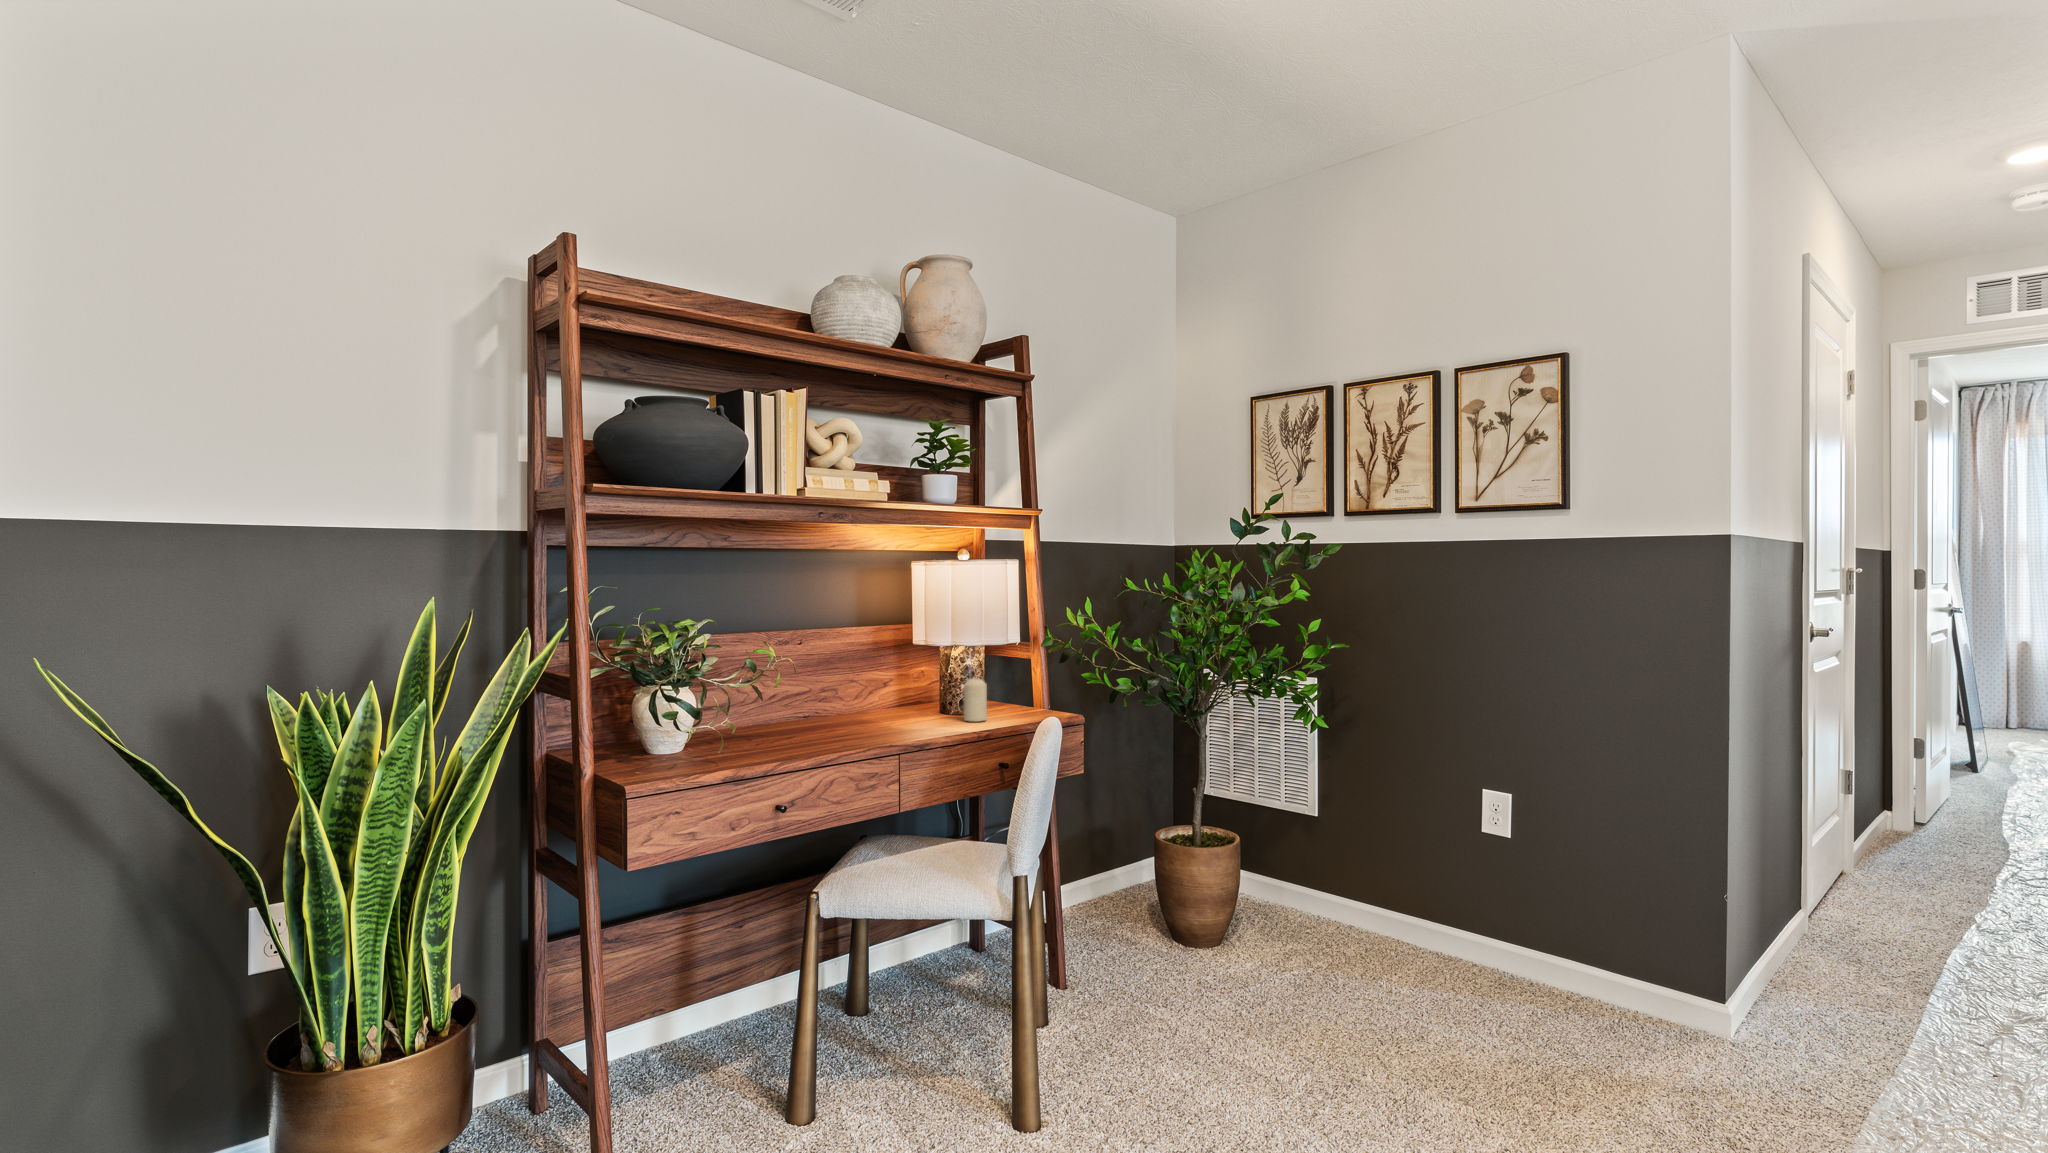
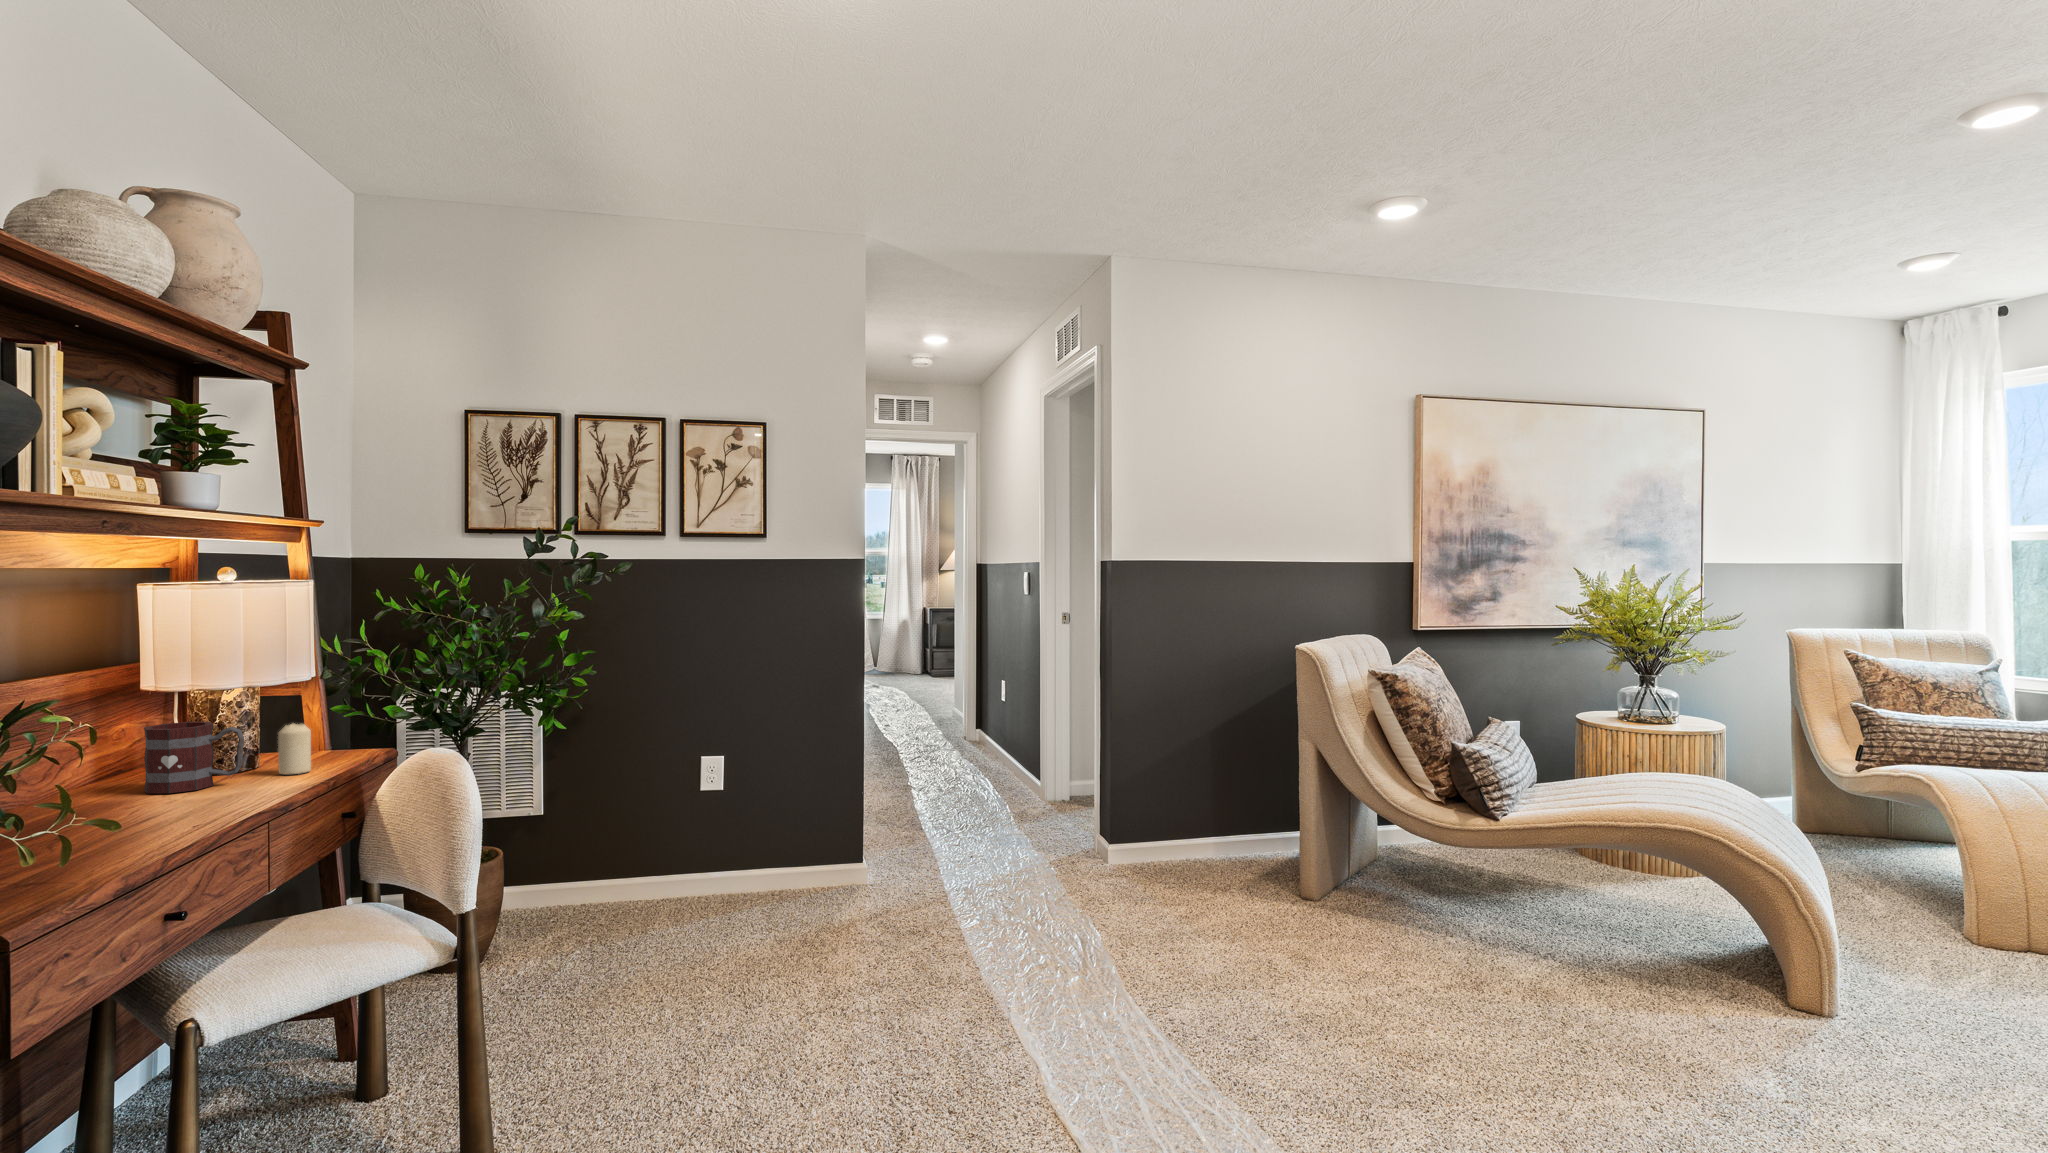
mug: none [876,668,933,723] -> present [144,722,244,793]

